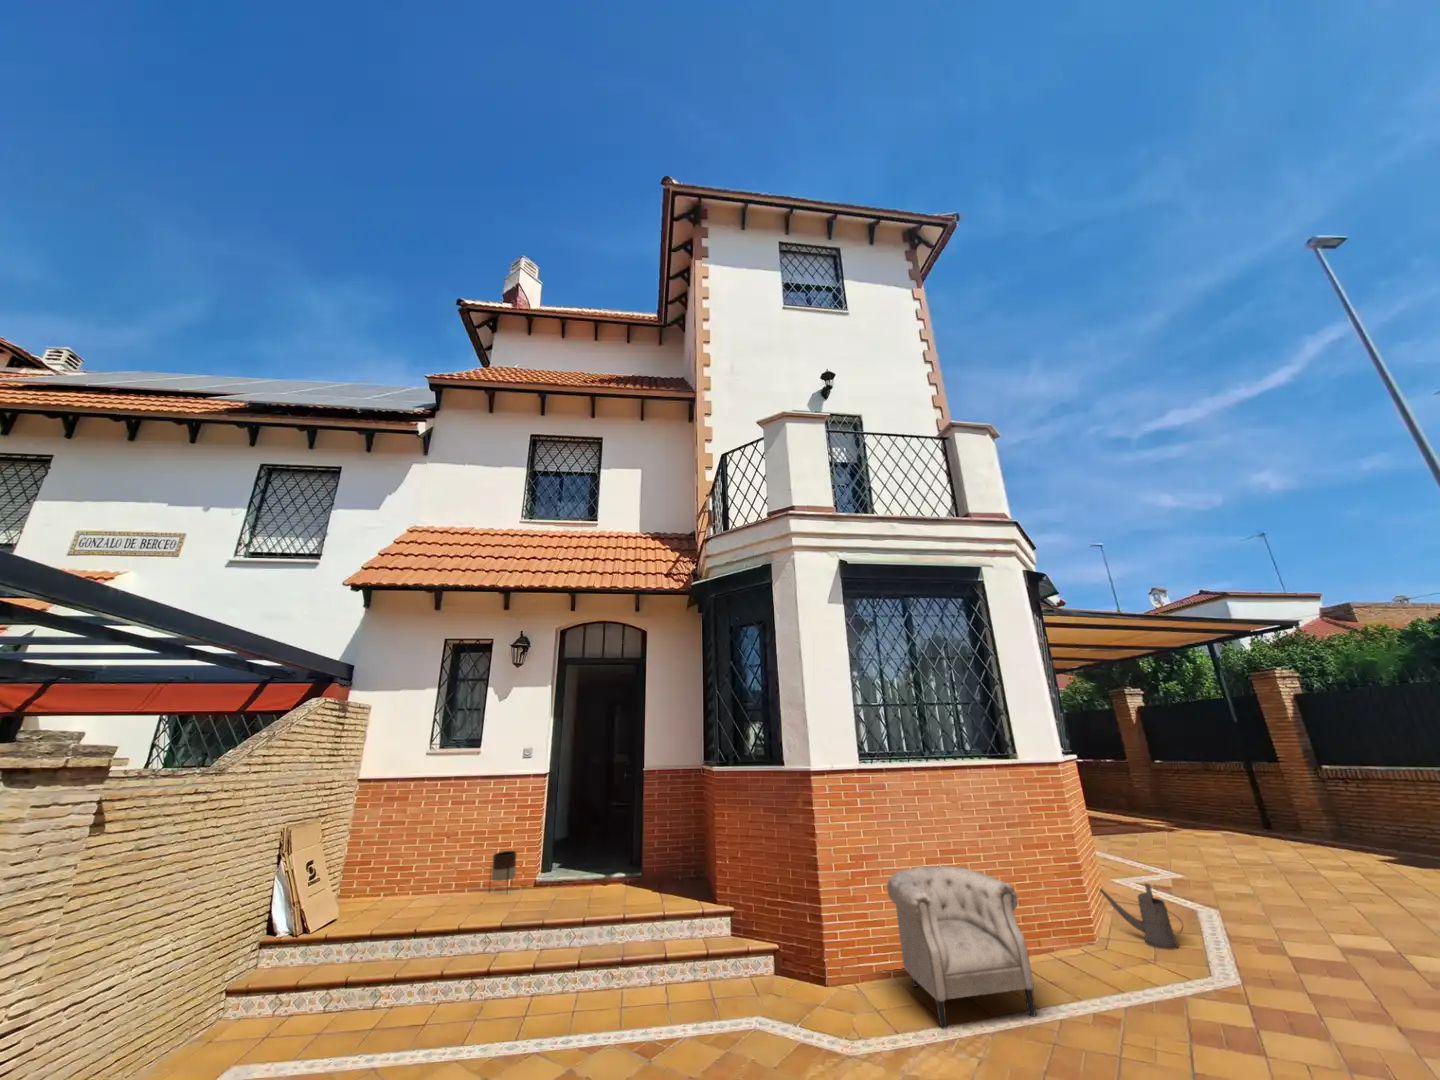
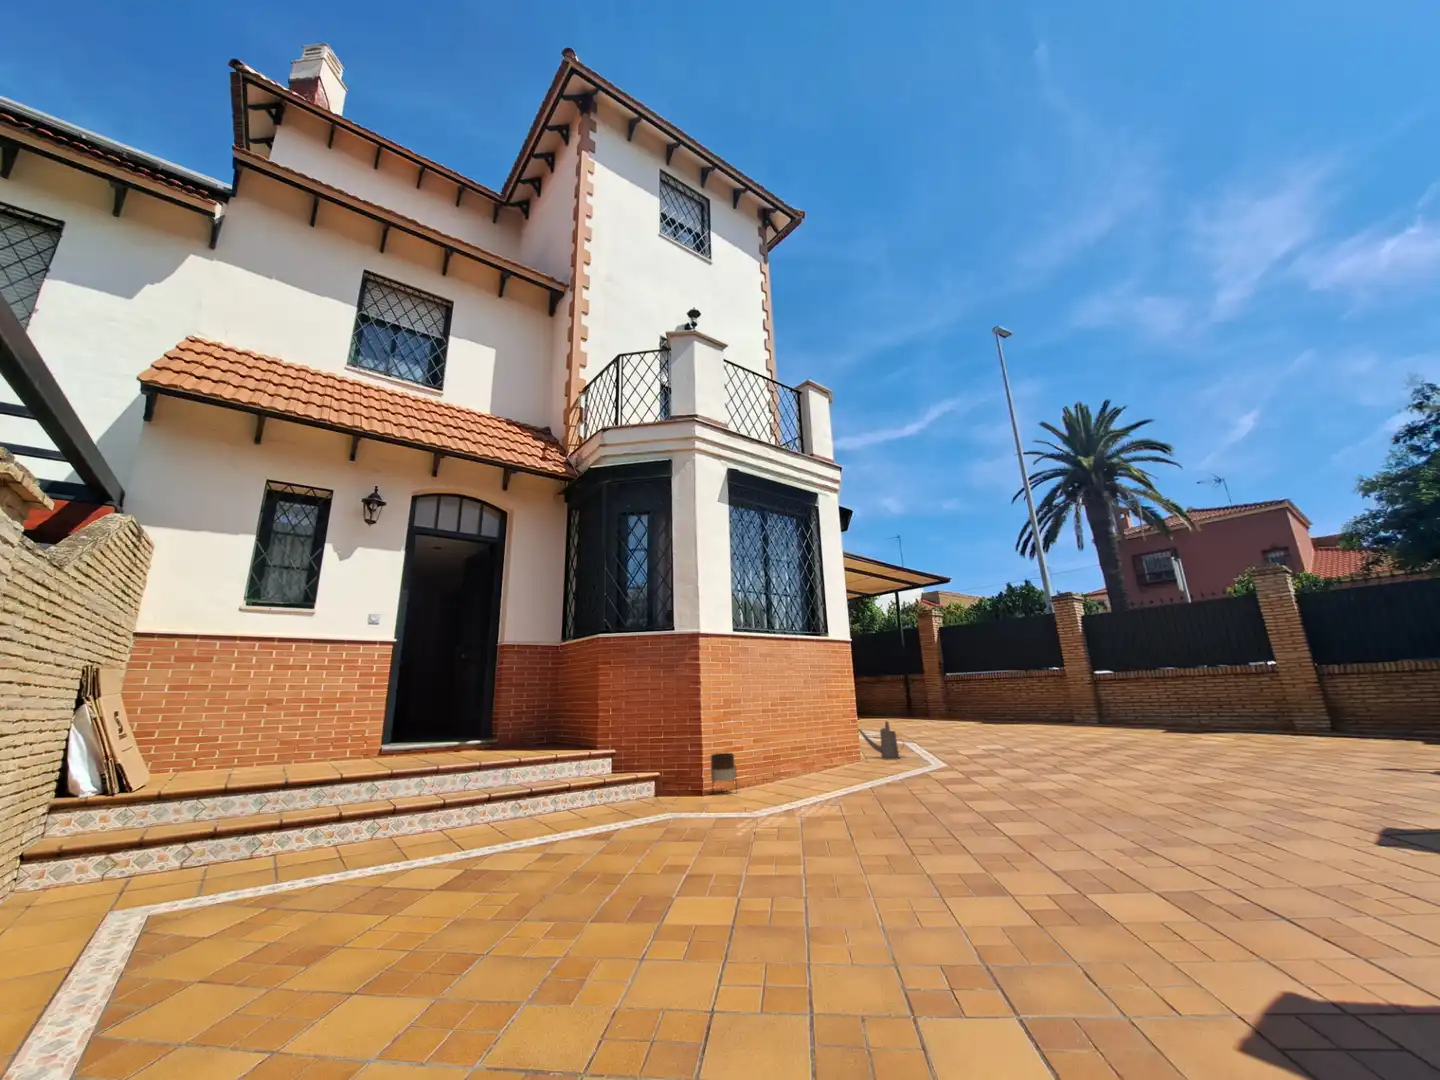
planter: present [490,851,516,881] -> present [710,753,736,794]
chair: present [887,866,1035,1029] -> none [752,704,849,795]

